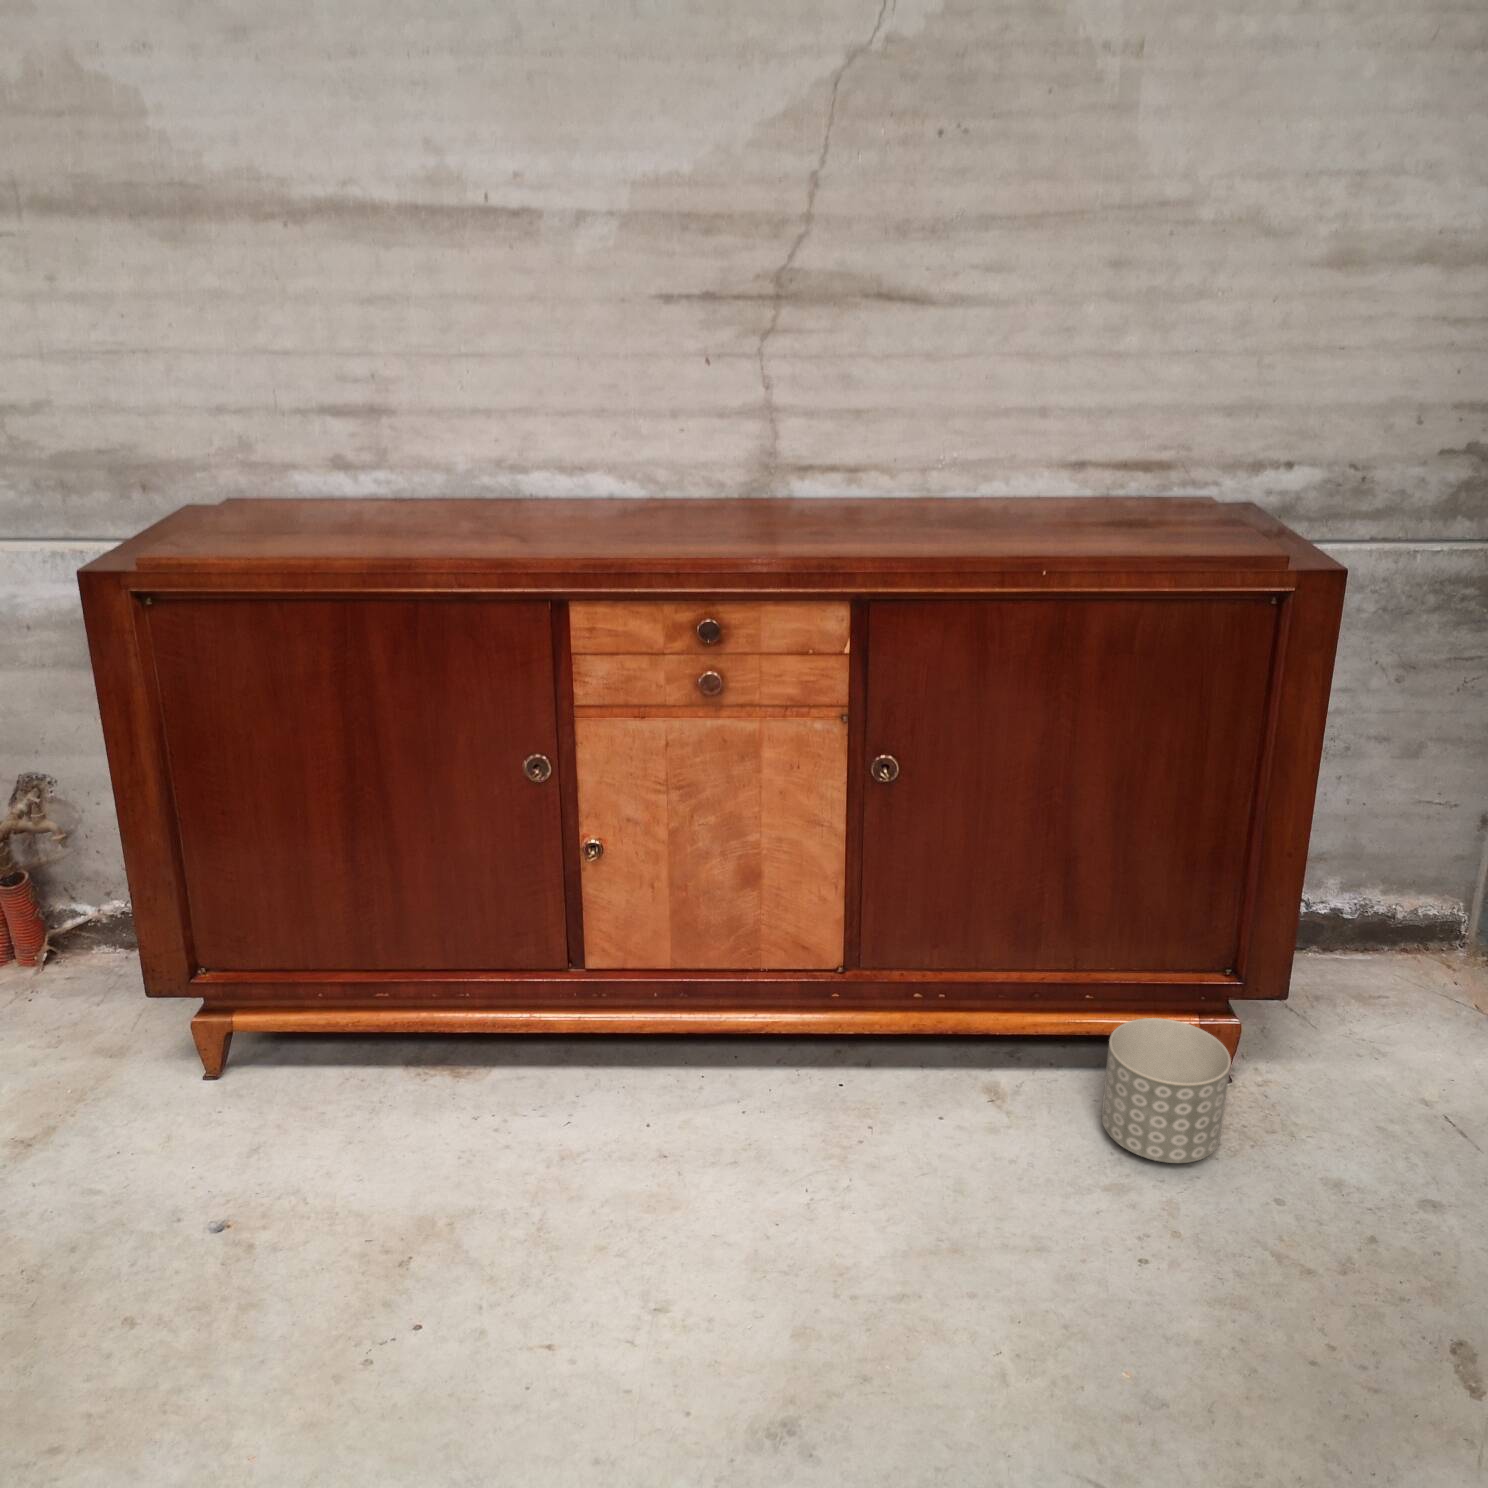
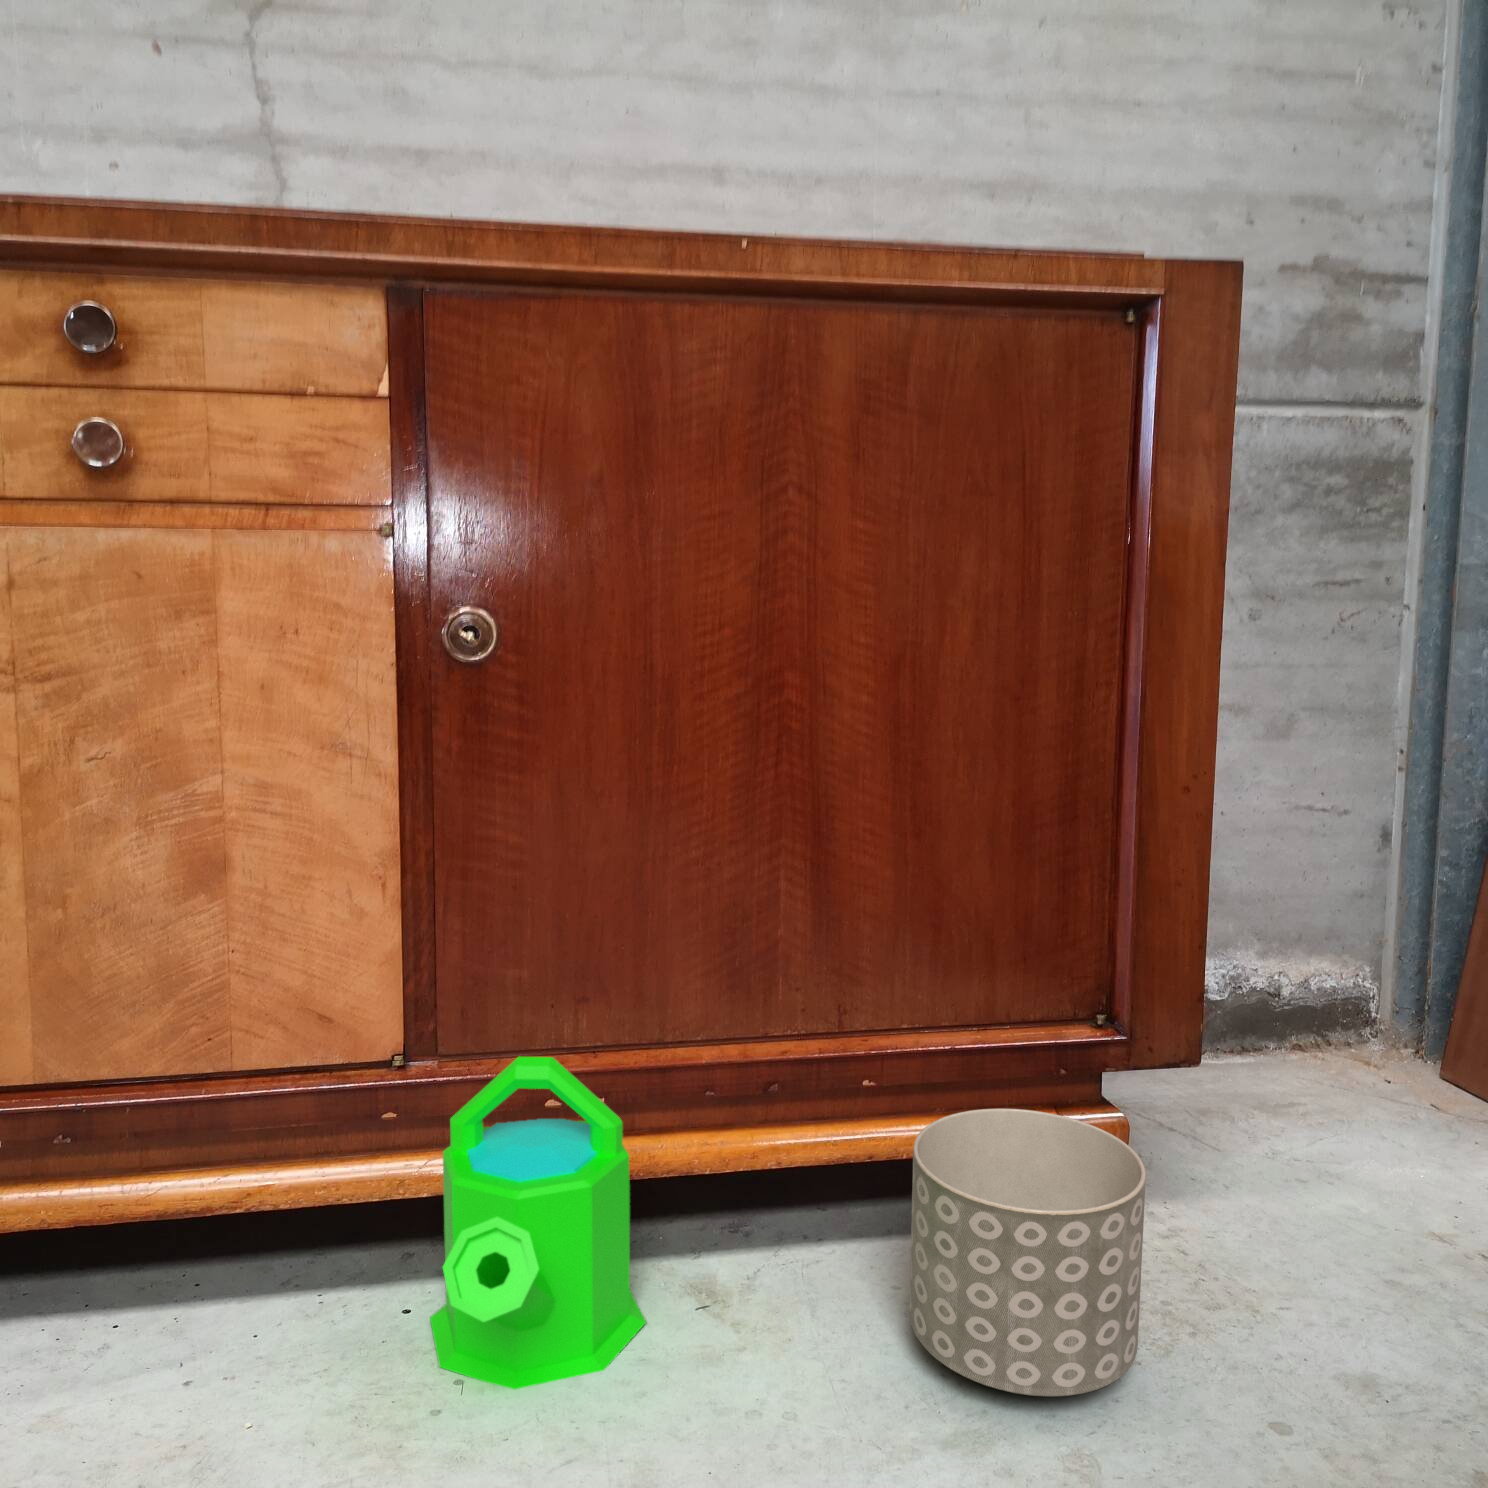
watering can: none [854,976,964,1132] -> present [430,1057,646,1389]

